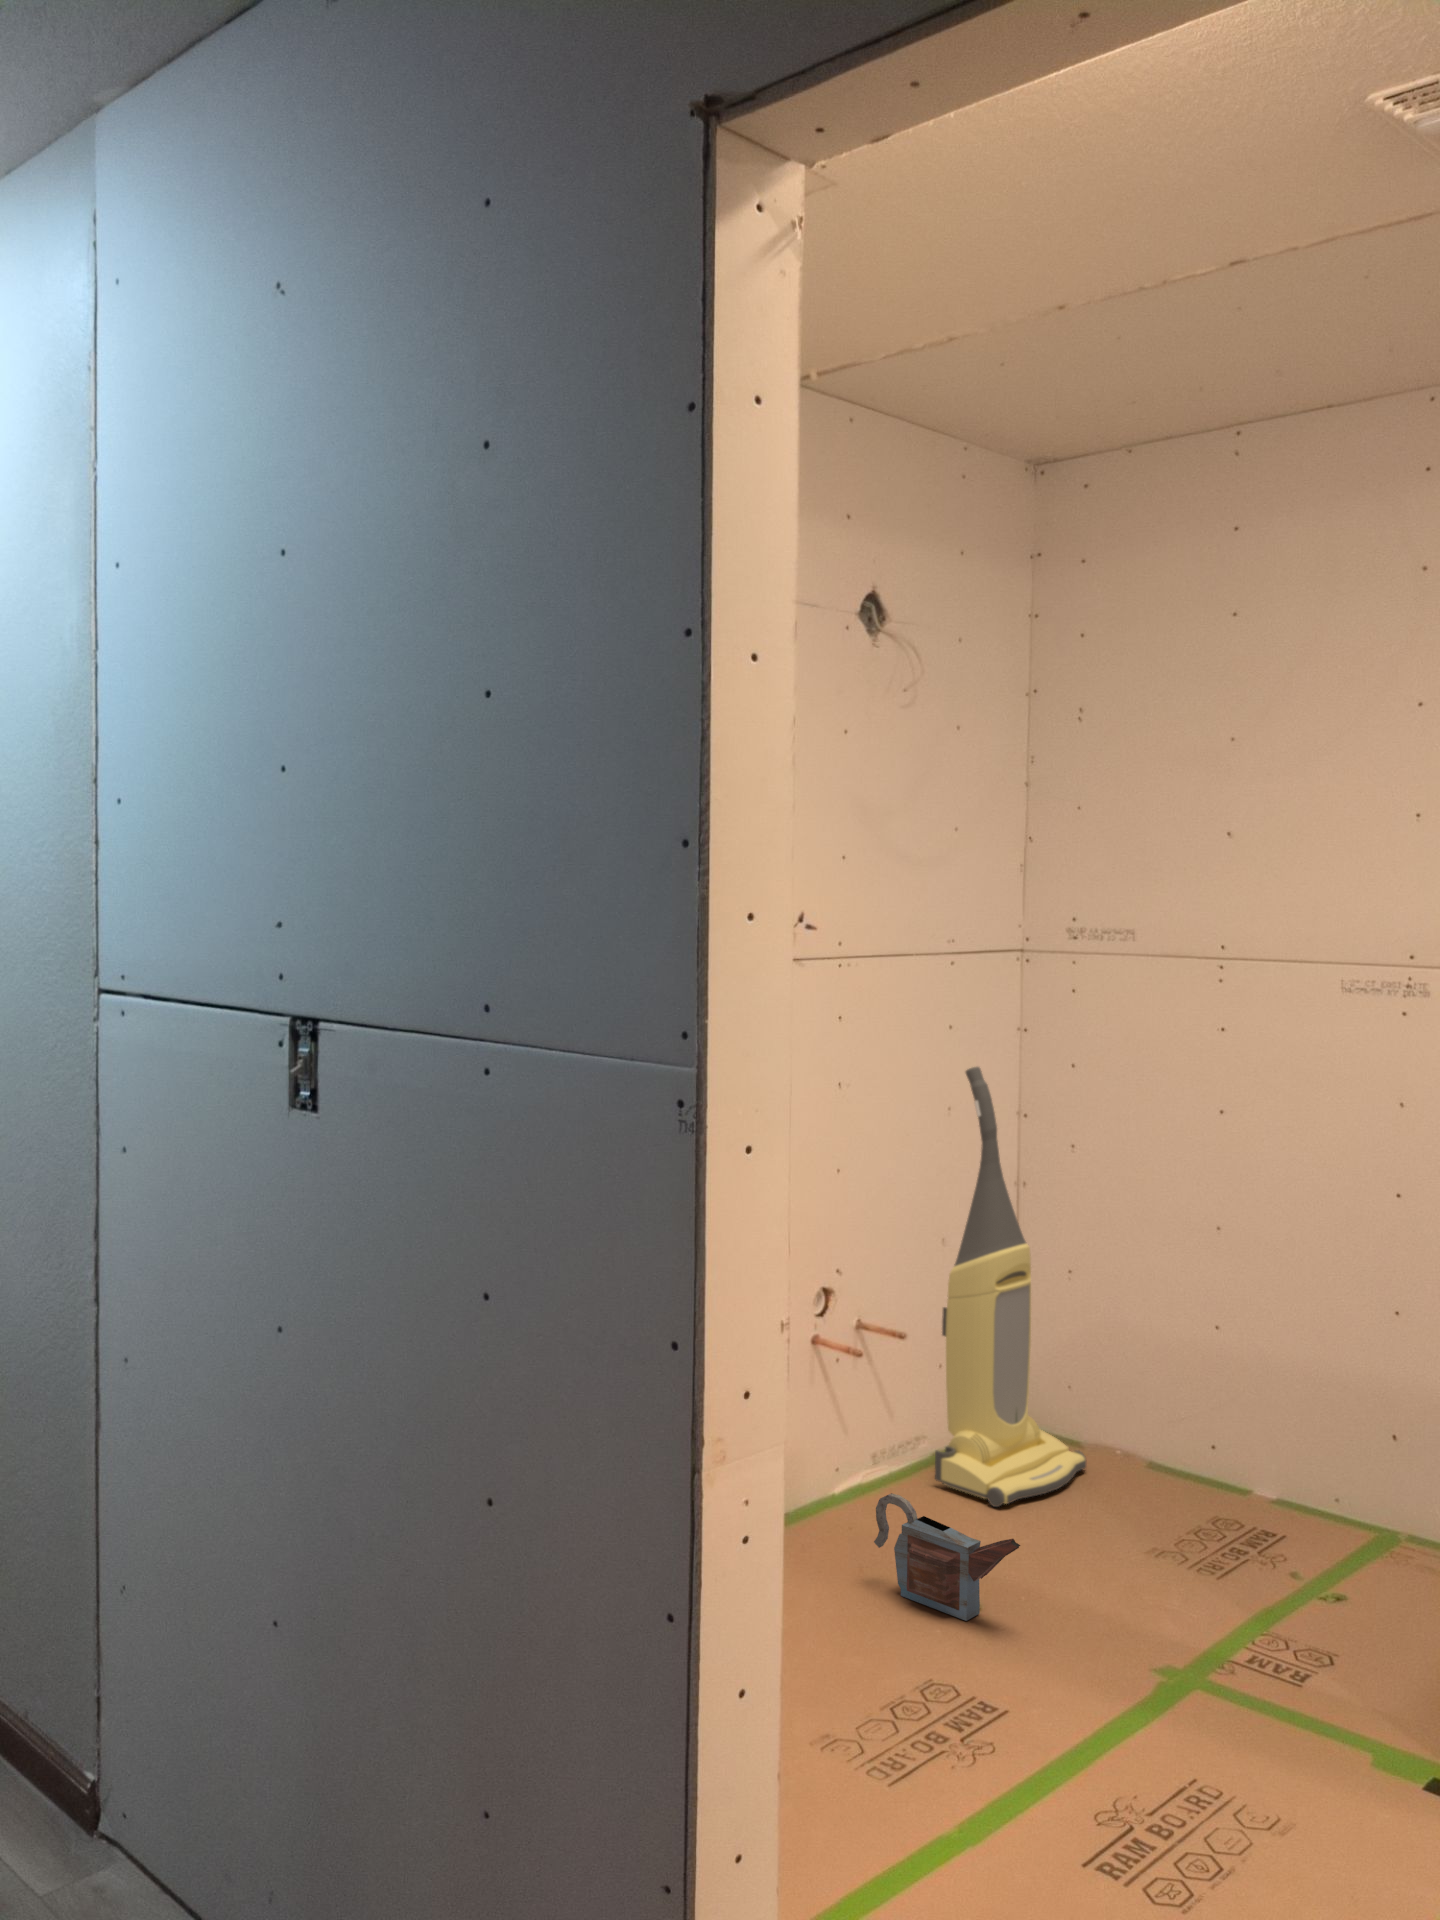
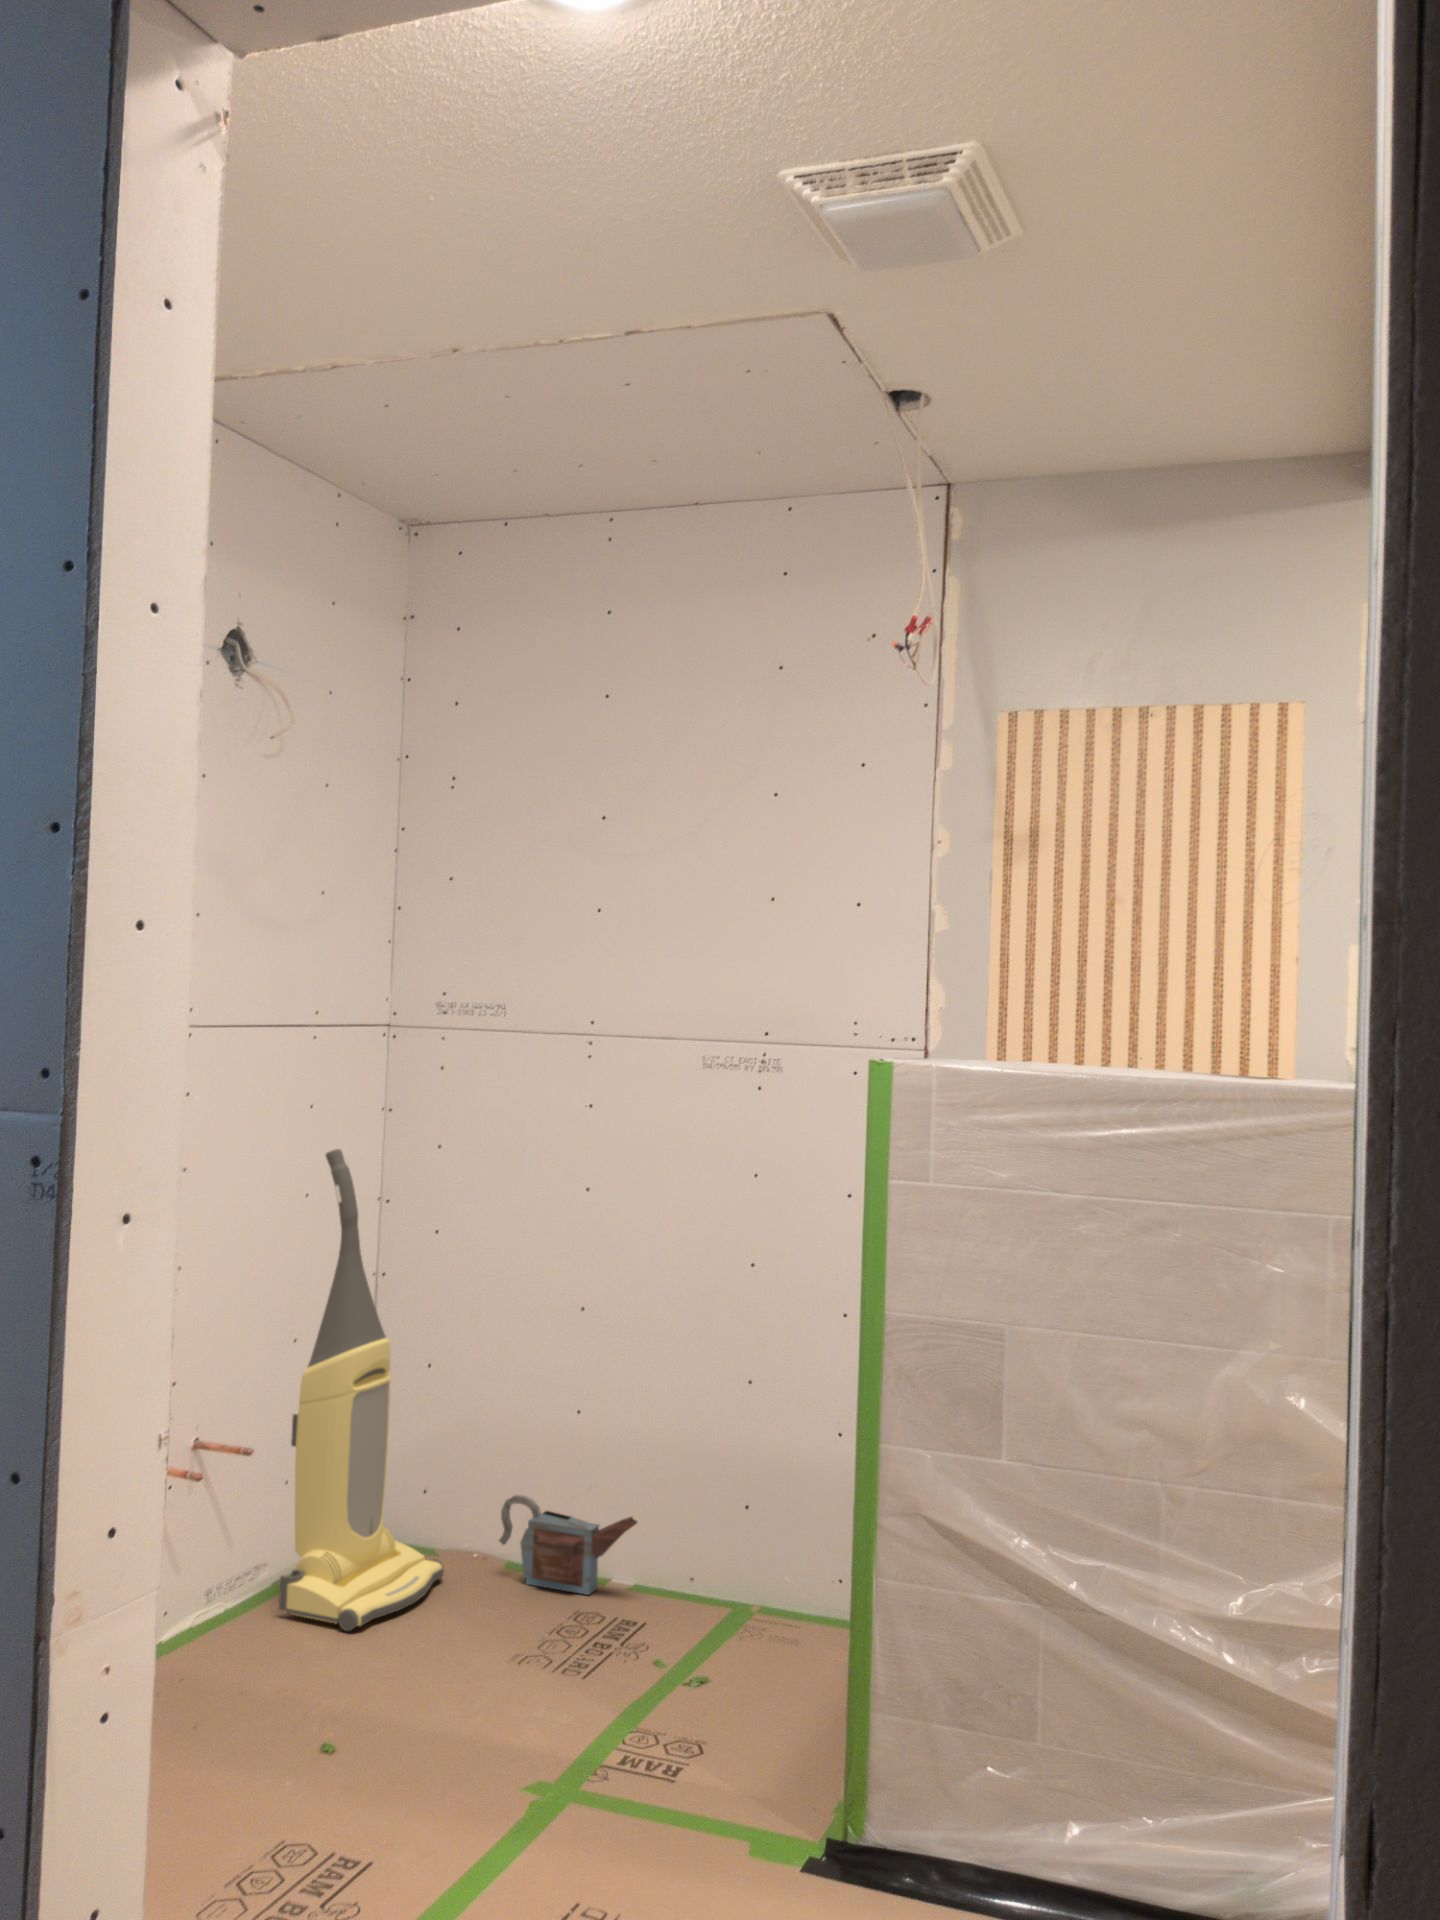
watering can: present [874,1493,1020,1621] -> present [499,1495,637,1595]

